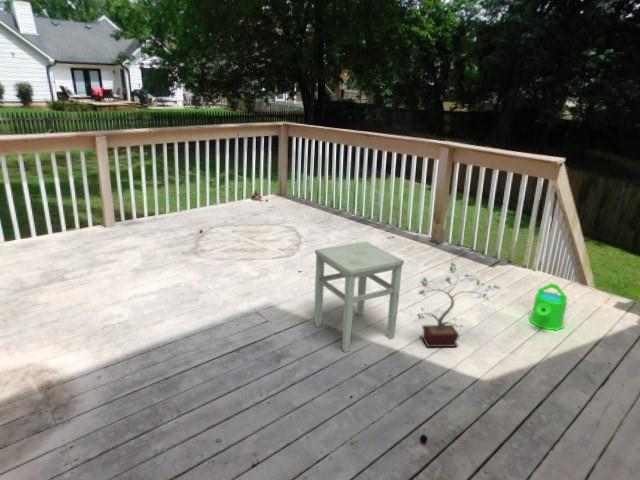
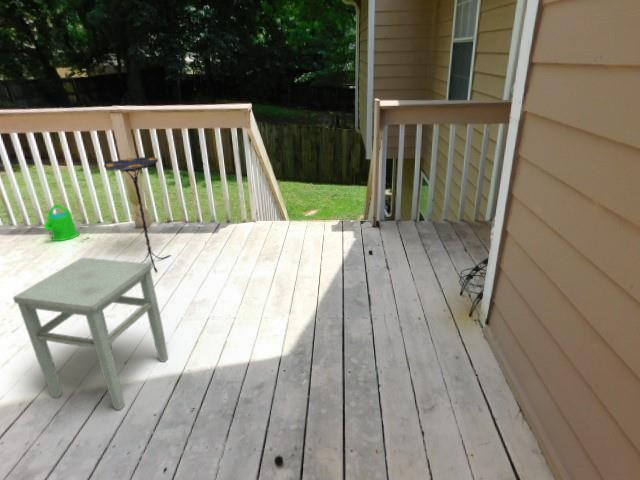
side table: none [409,182,458,277] -> present [104,157,163,271]
potted plant: present [418,263,499,347] -> none [179,244,263,348]
watering can: present [529,284,567,331] -> present [45,204,79,241]

